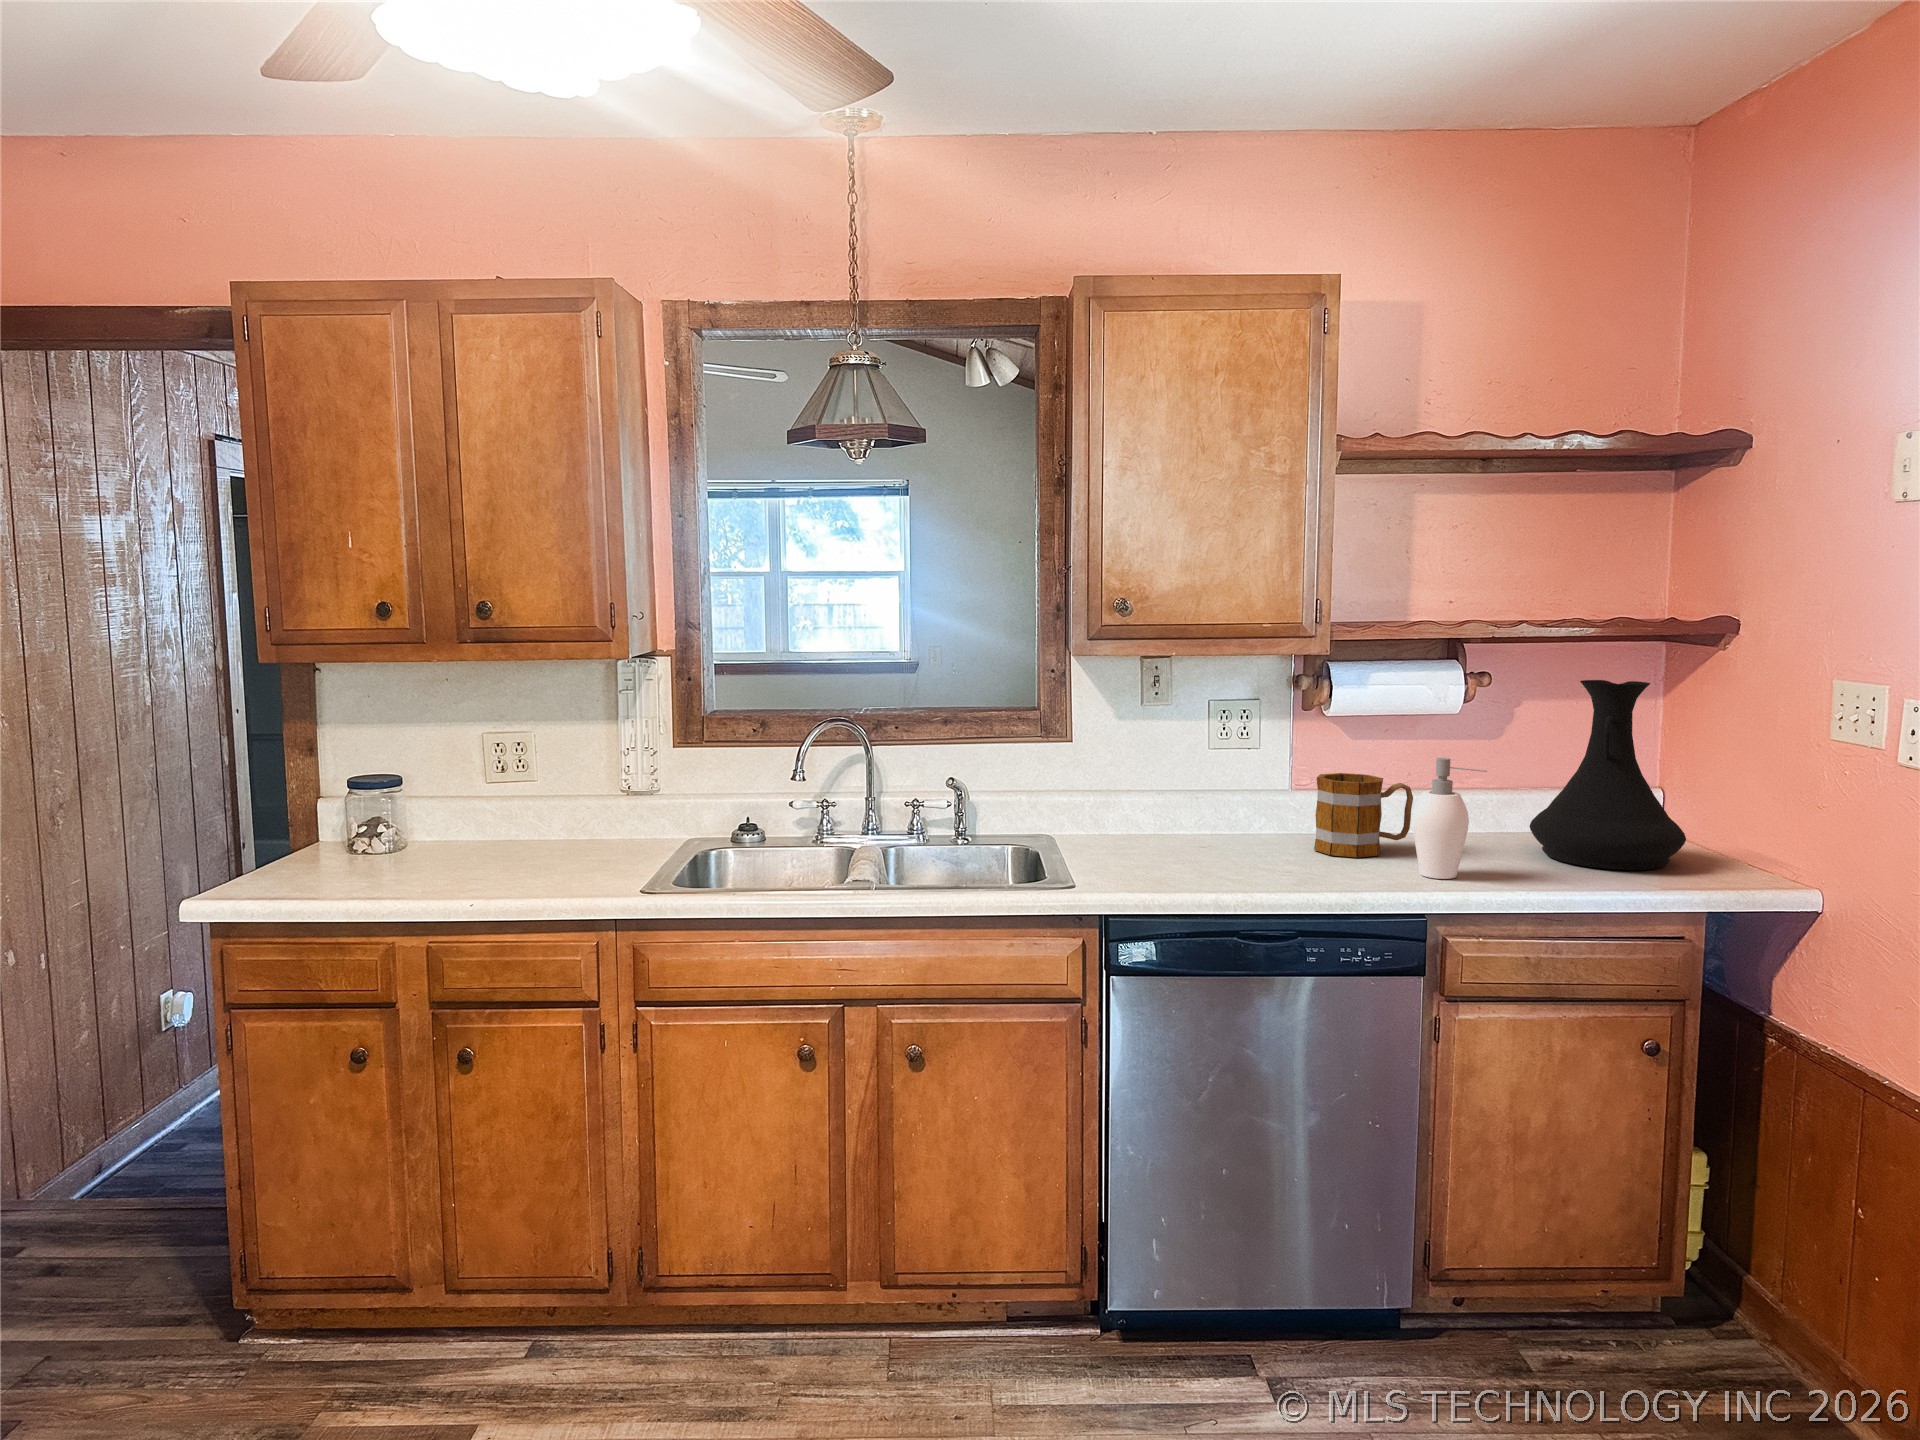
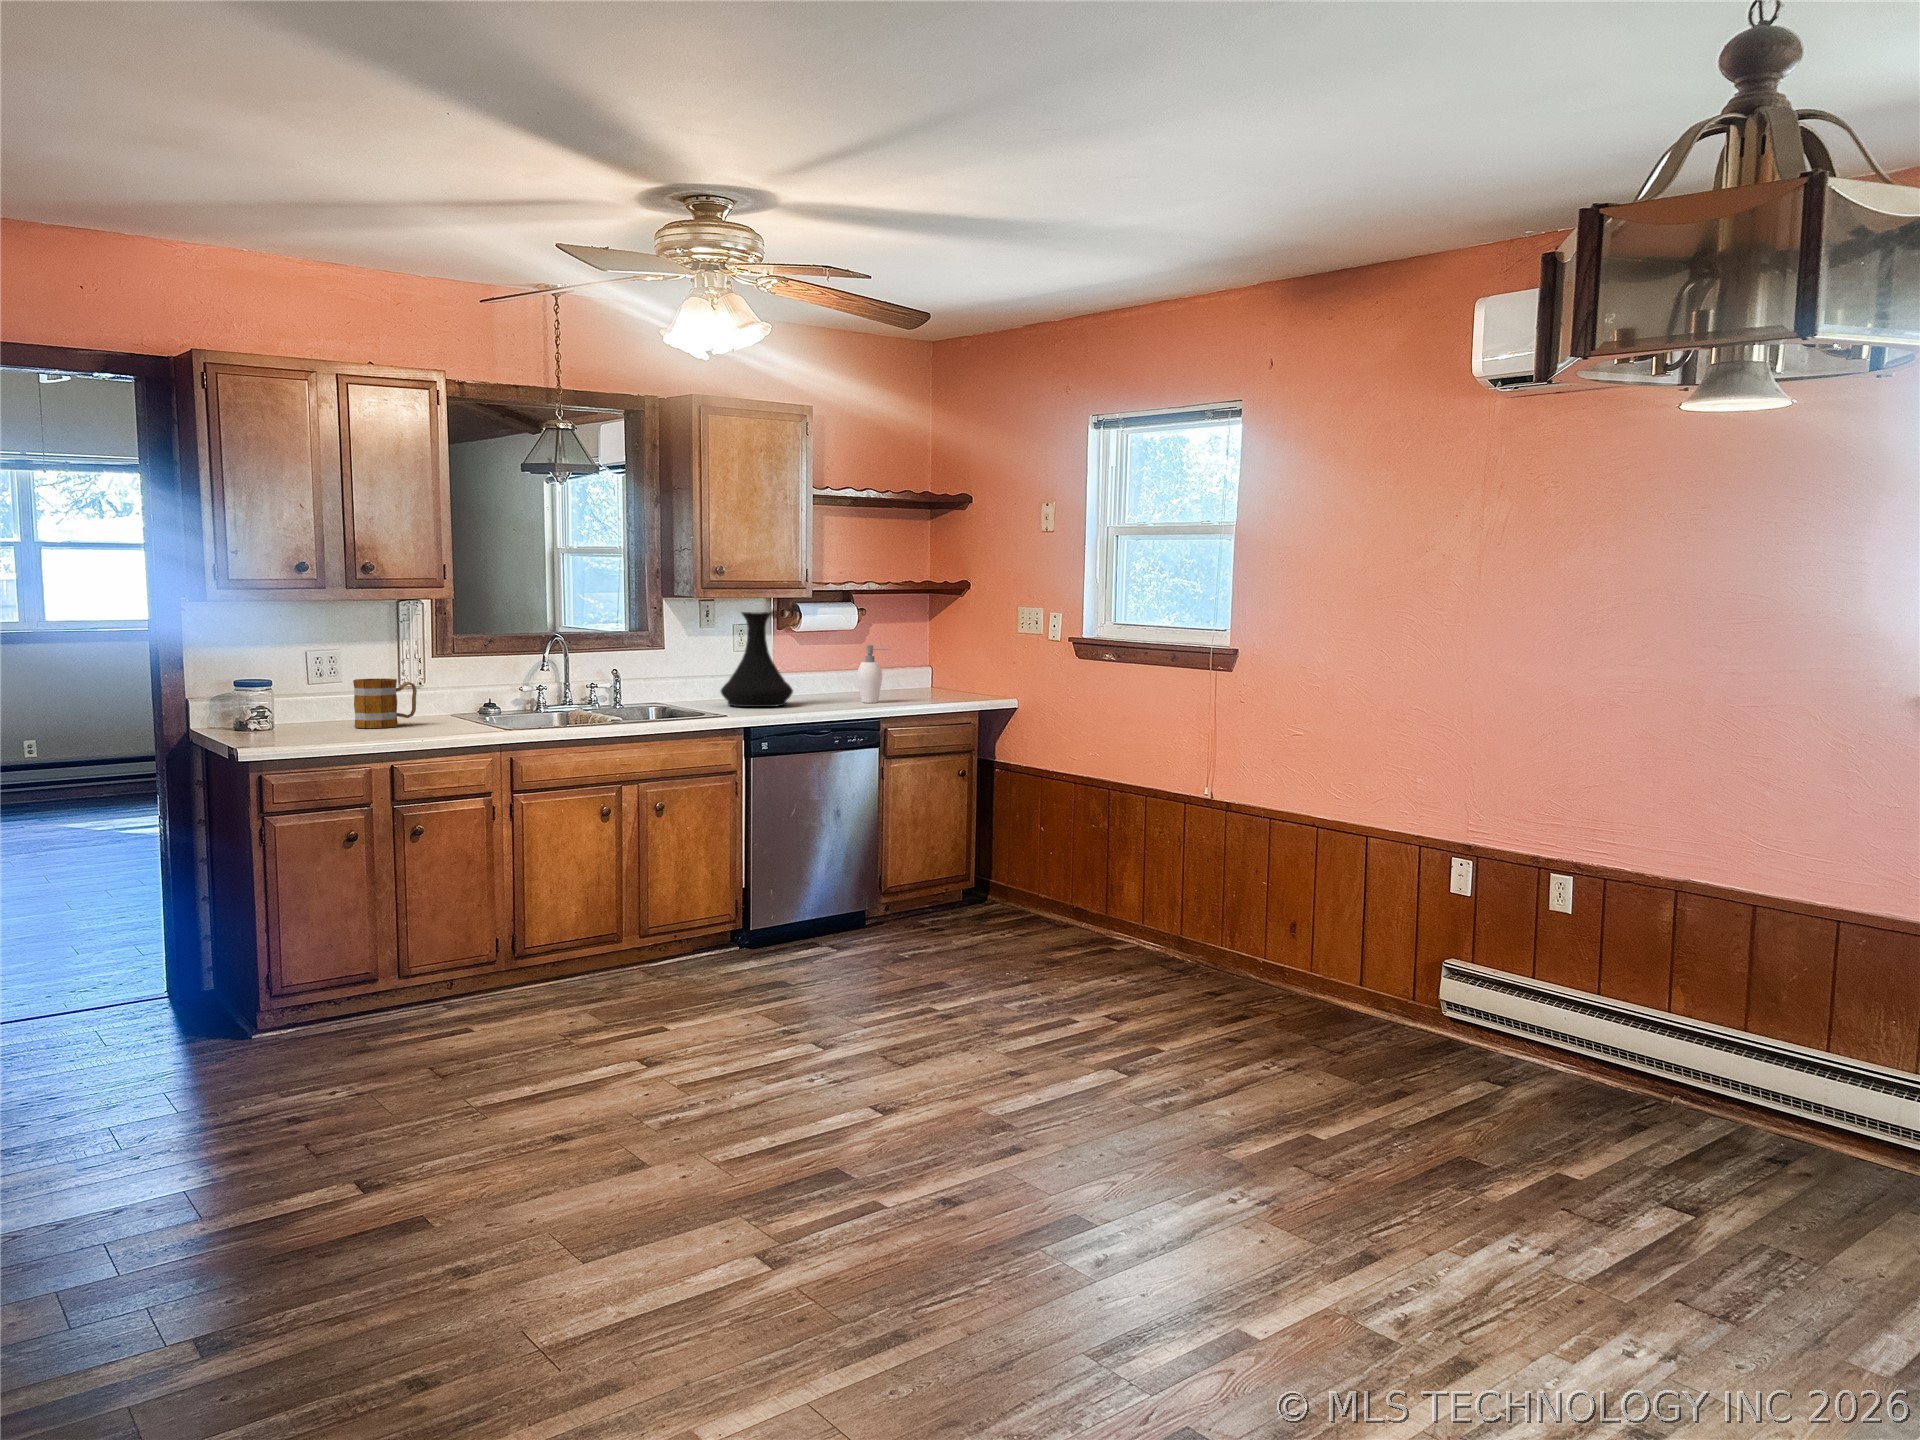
vase: present [1530,680,1686,870] -> present [721,612,793,707]
mug: present [1314,773,1413,858] -> present [353,678,417,728]

